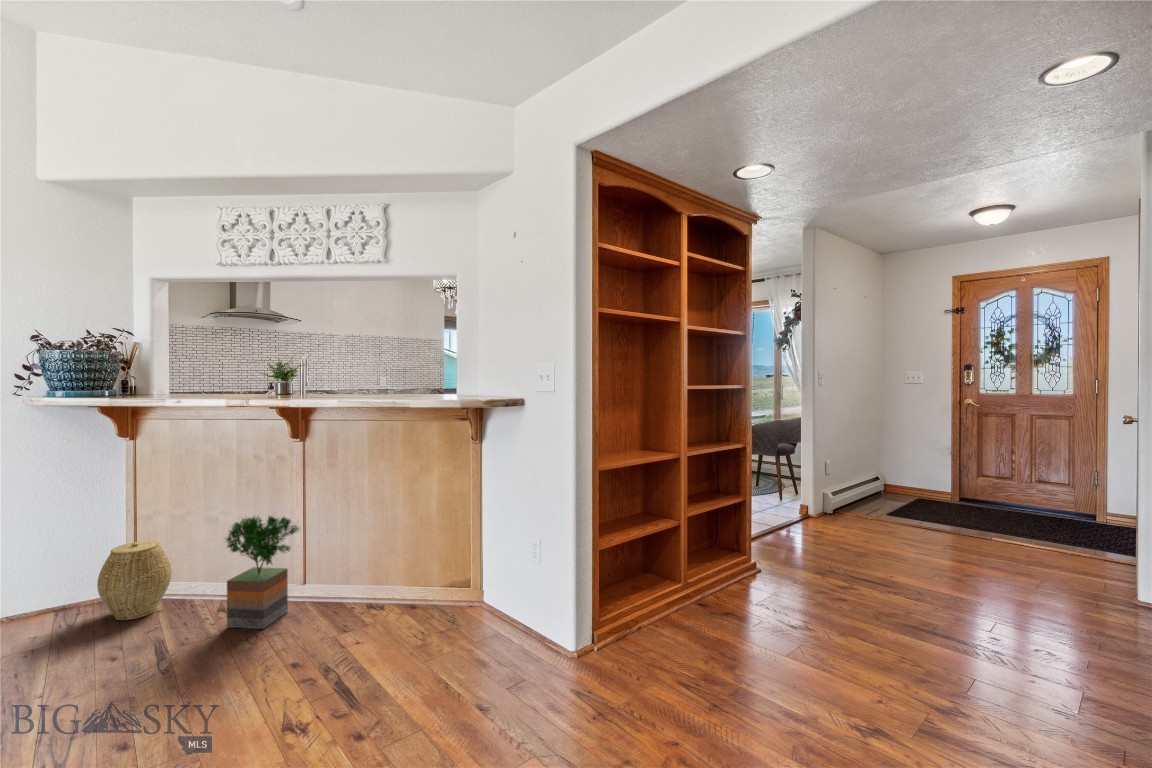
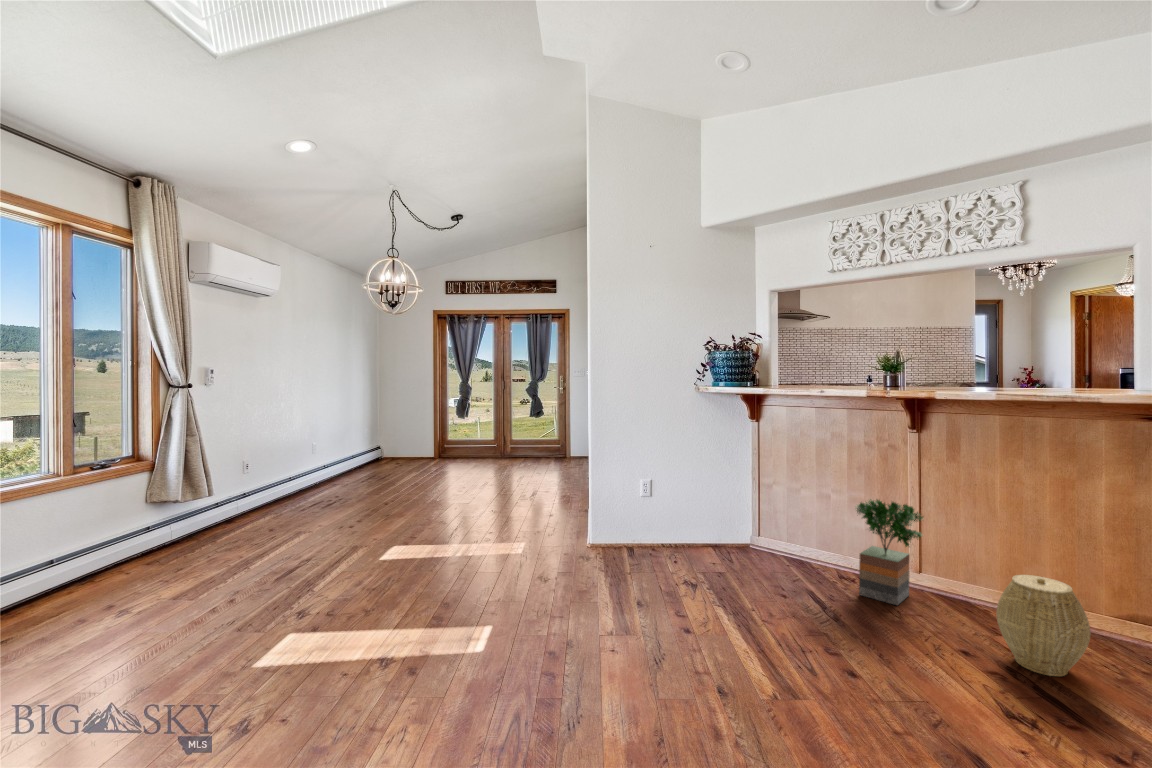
woven basket: present [97,541,172,620] -> present [996,575,1090,676]

